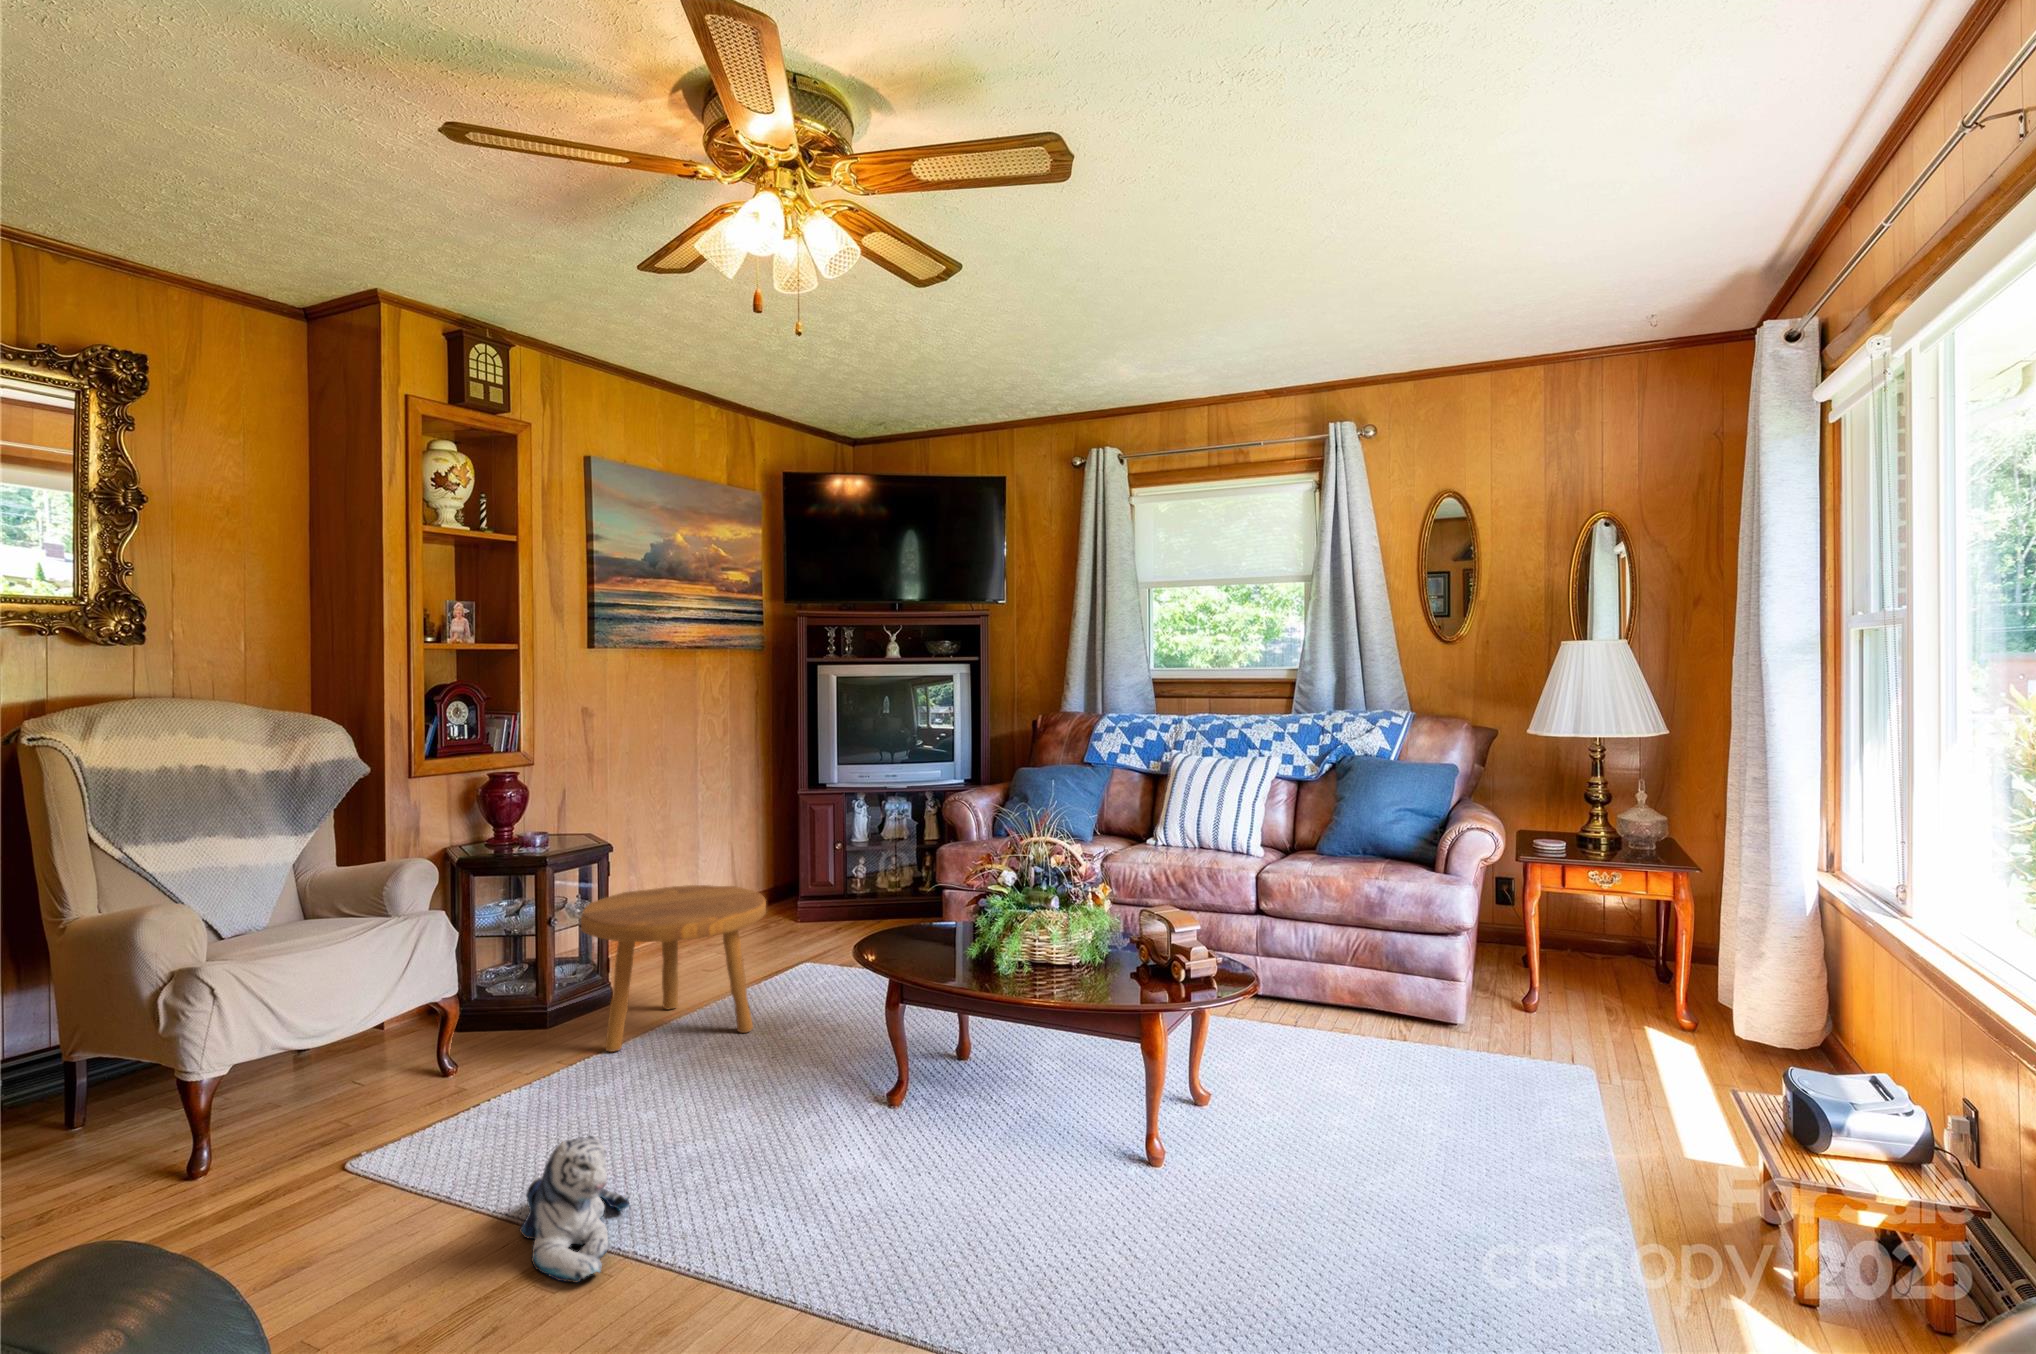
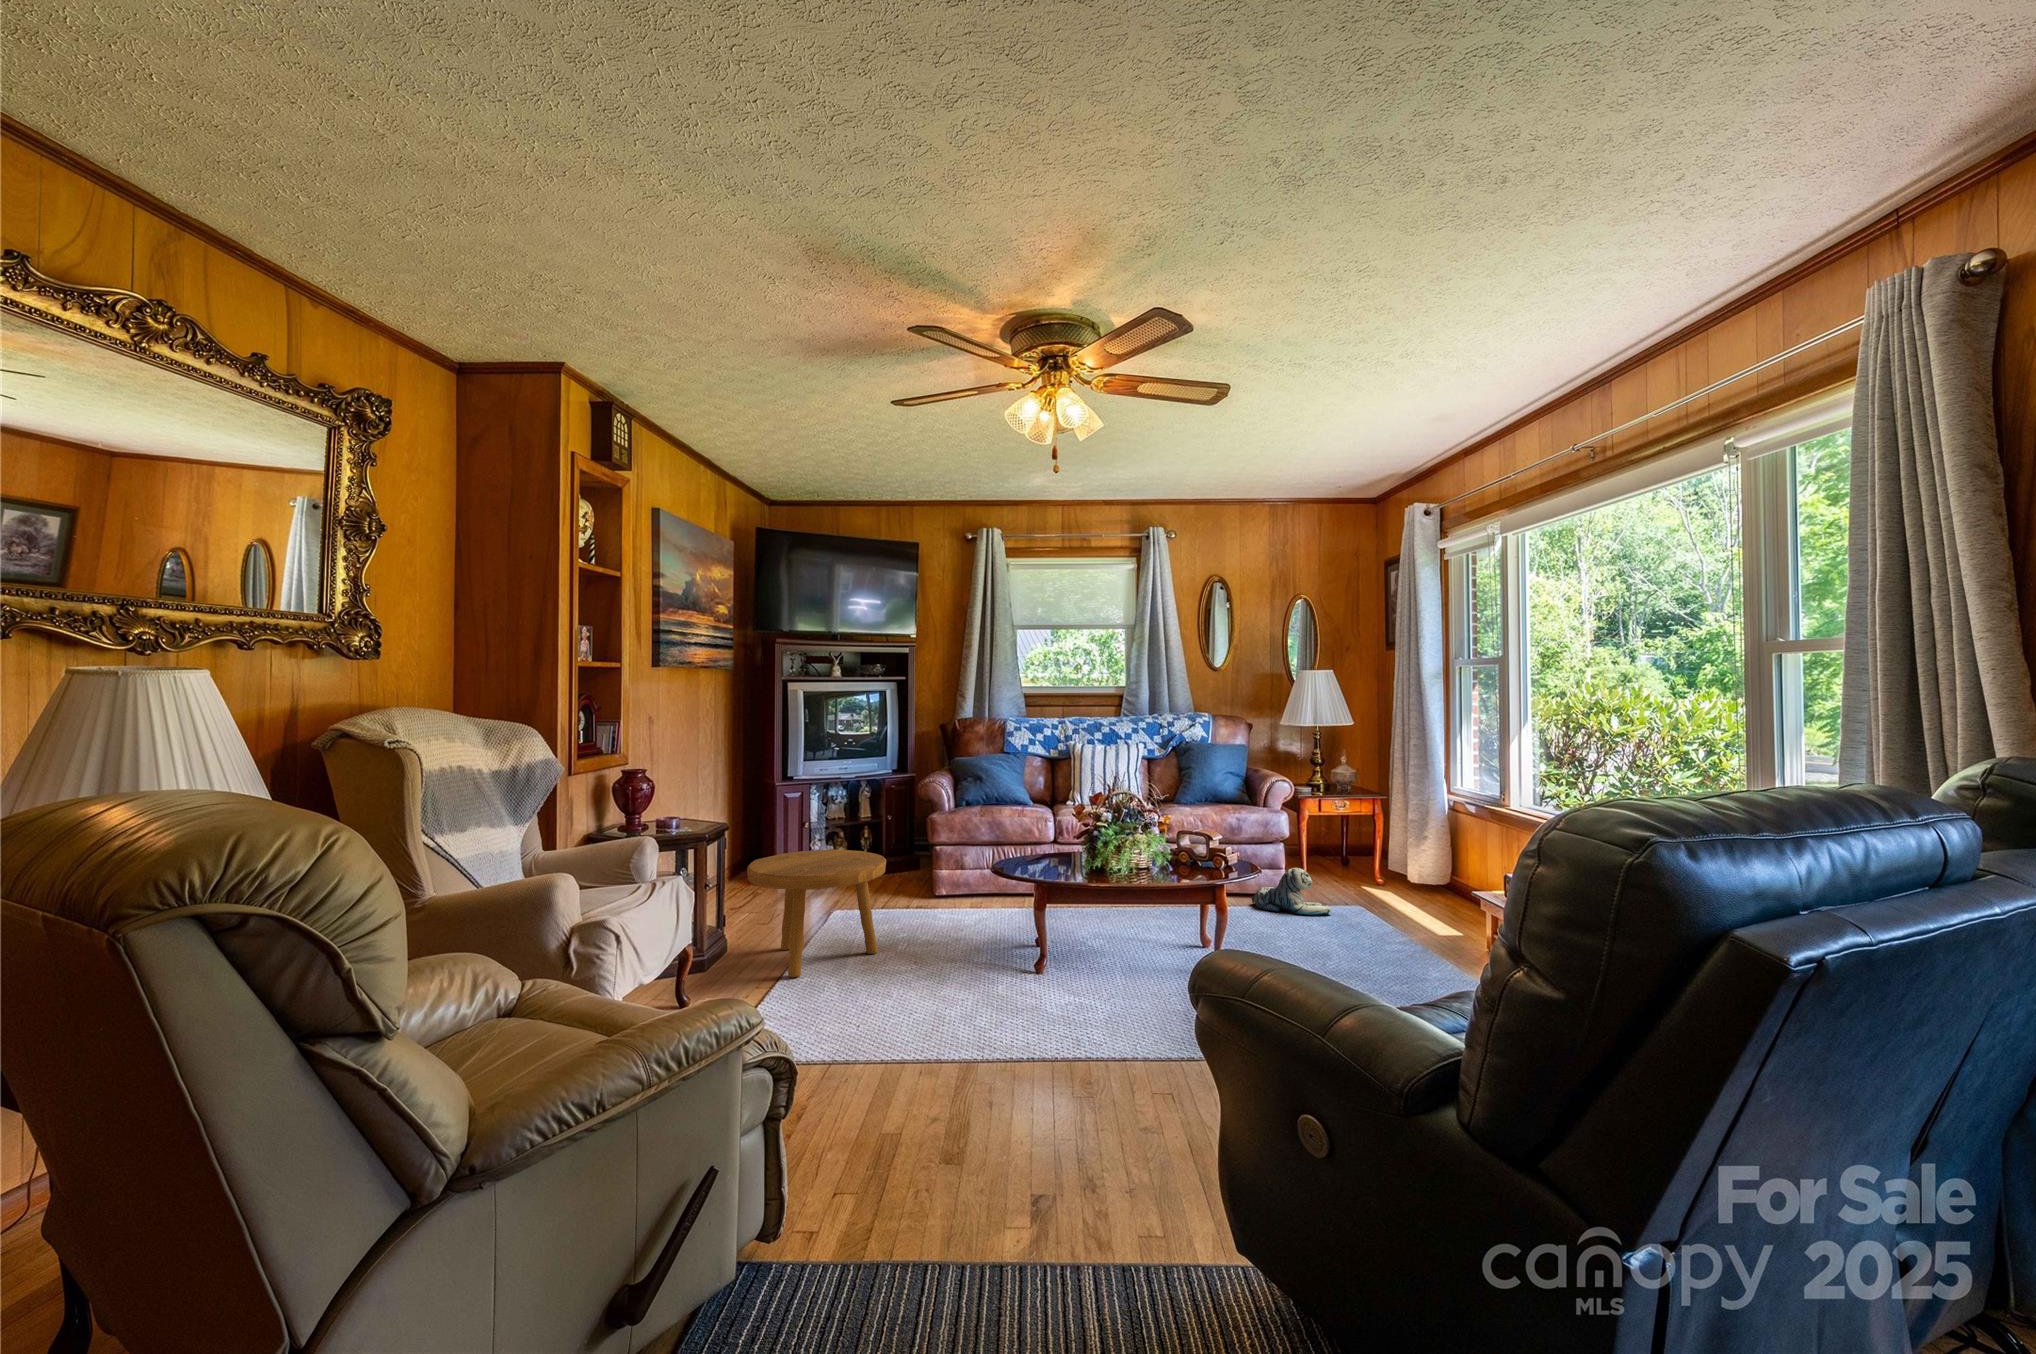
plush toy: present [520,1136,629,1282] -> present [1252,868,1331,916]

